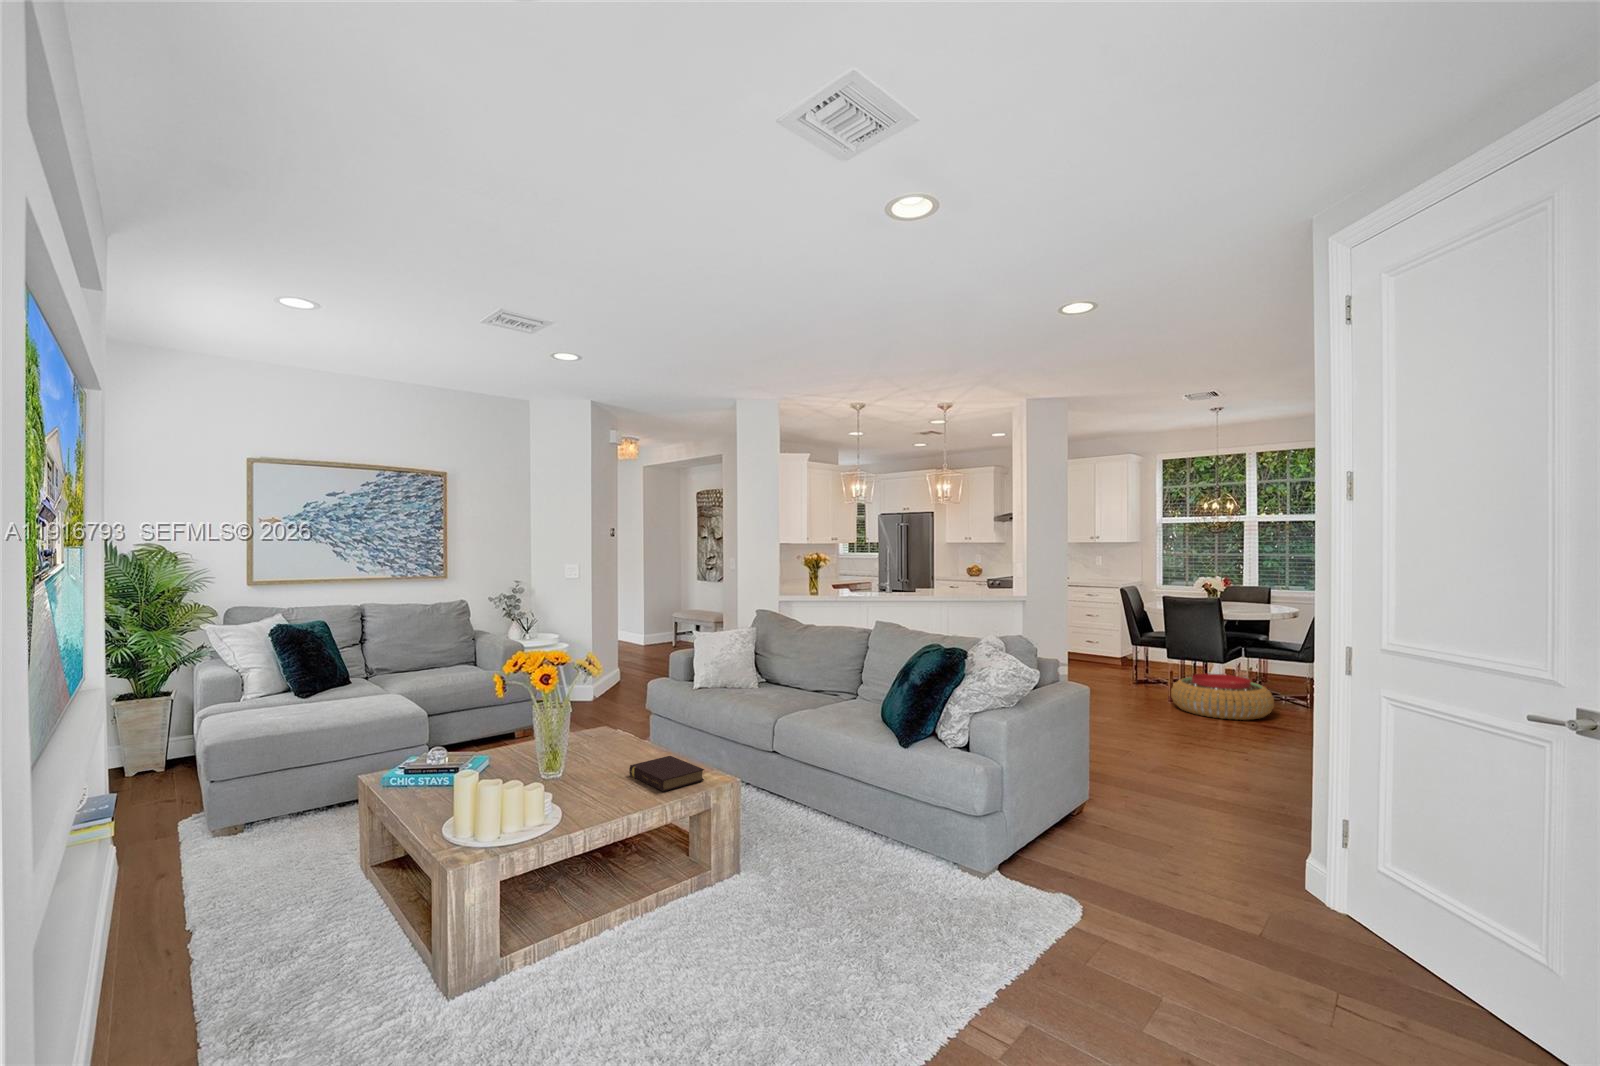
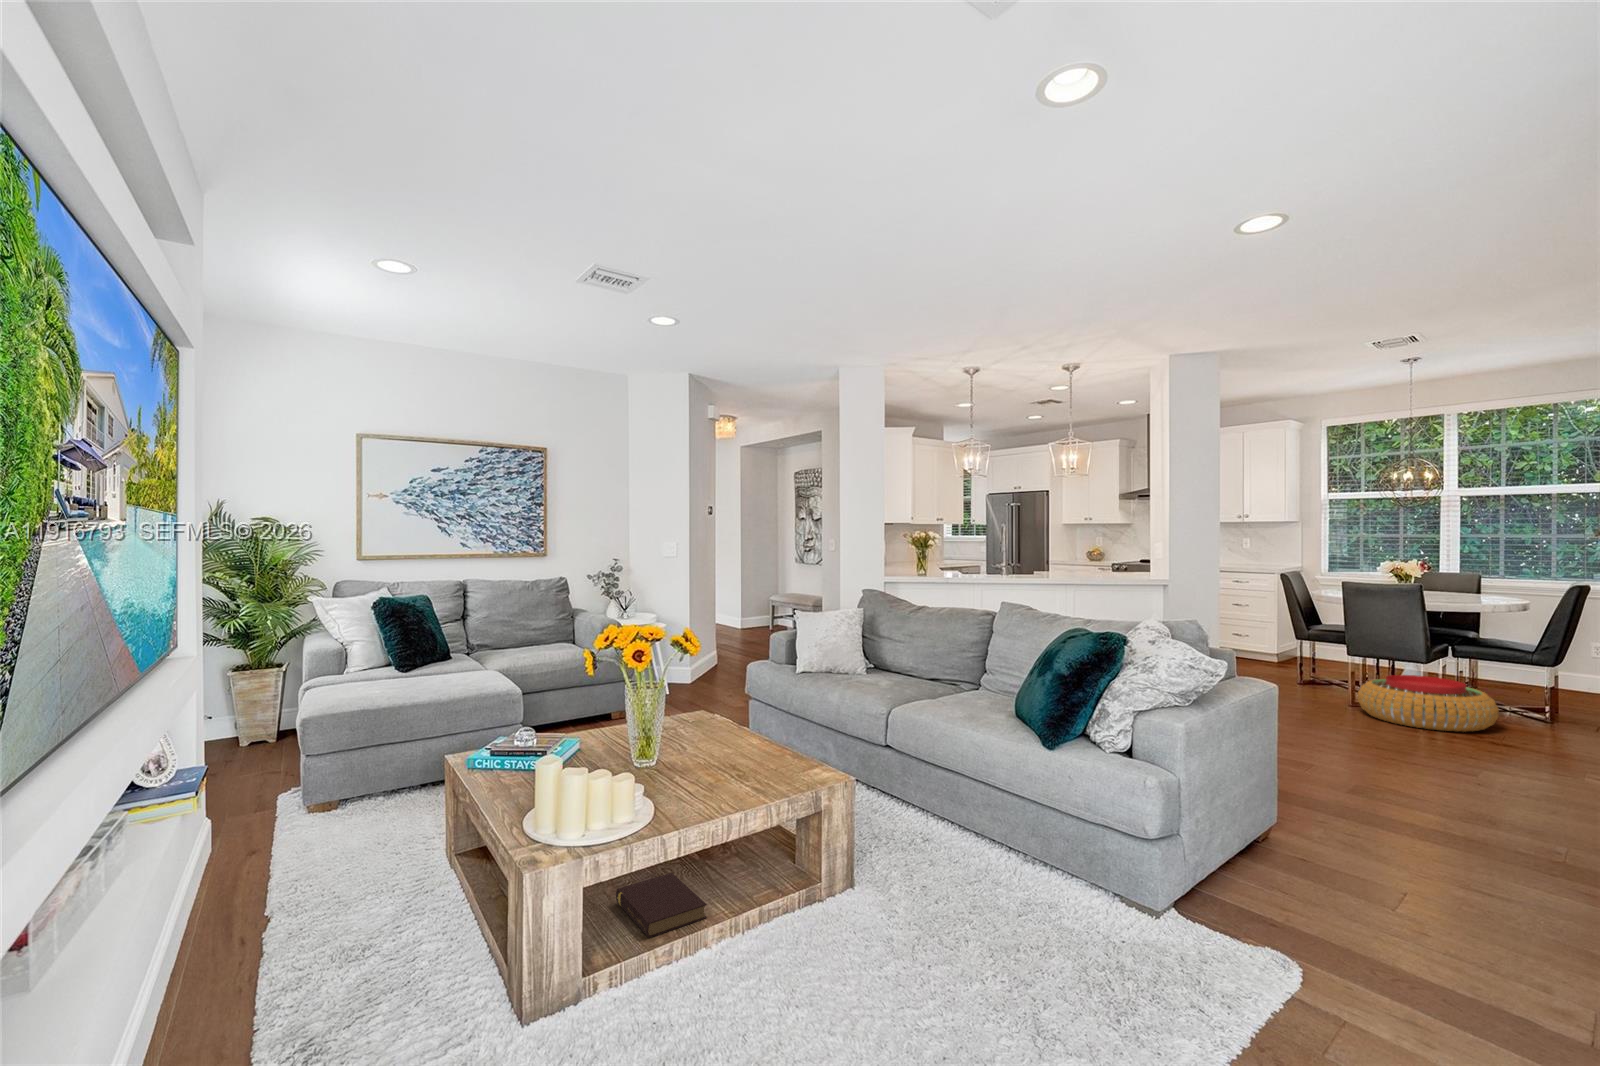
book: present [629,756,704,791] -> present [616,873,707,938]

